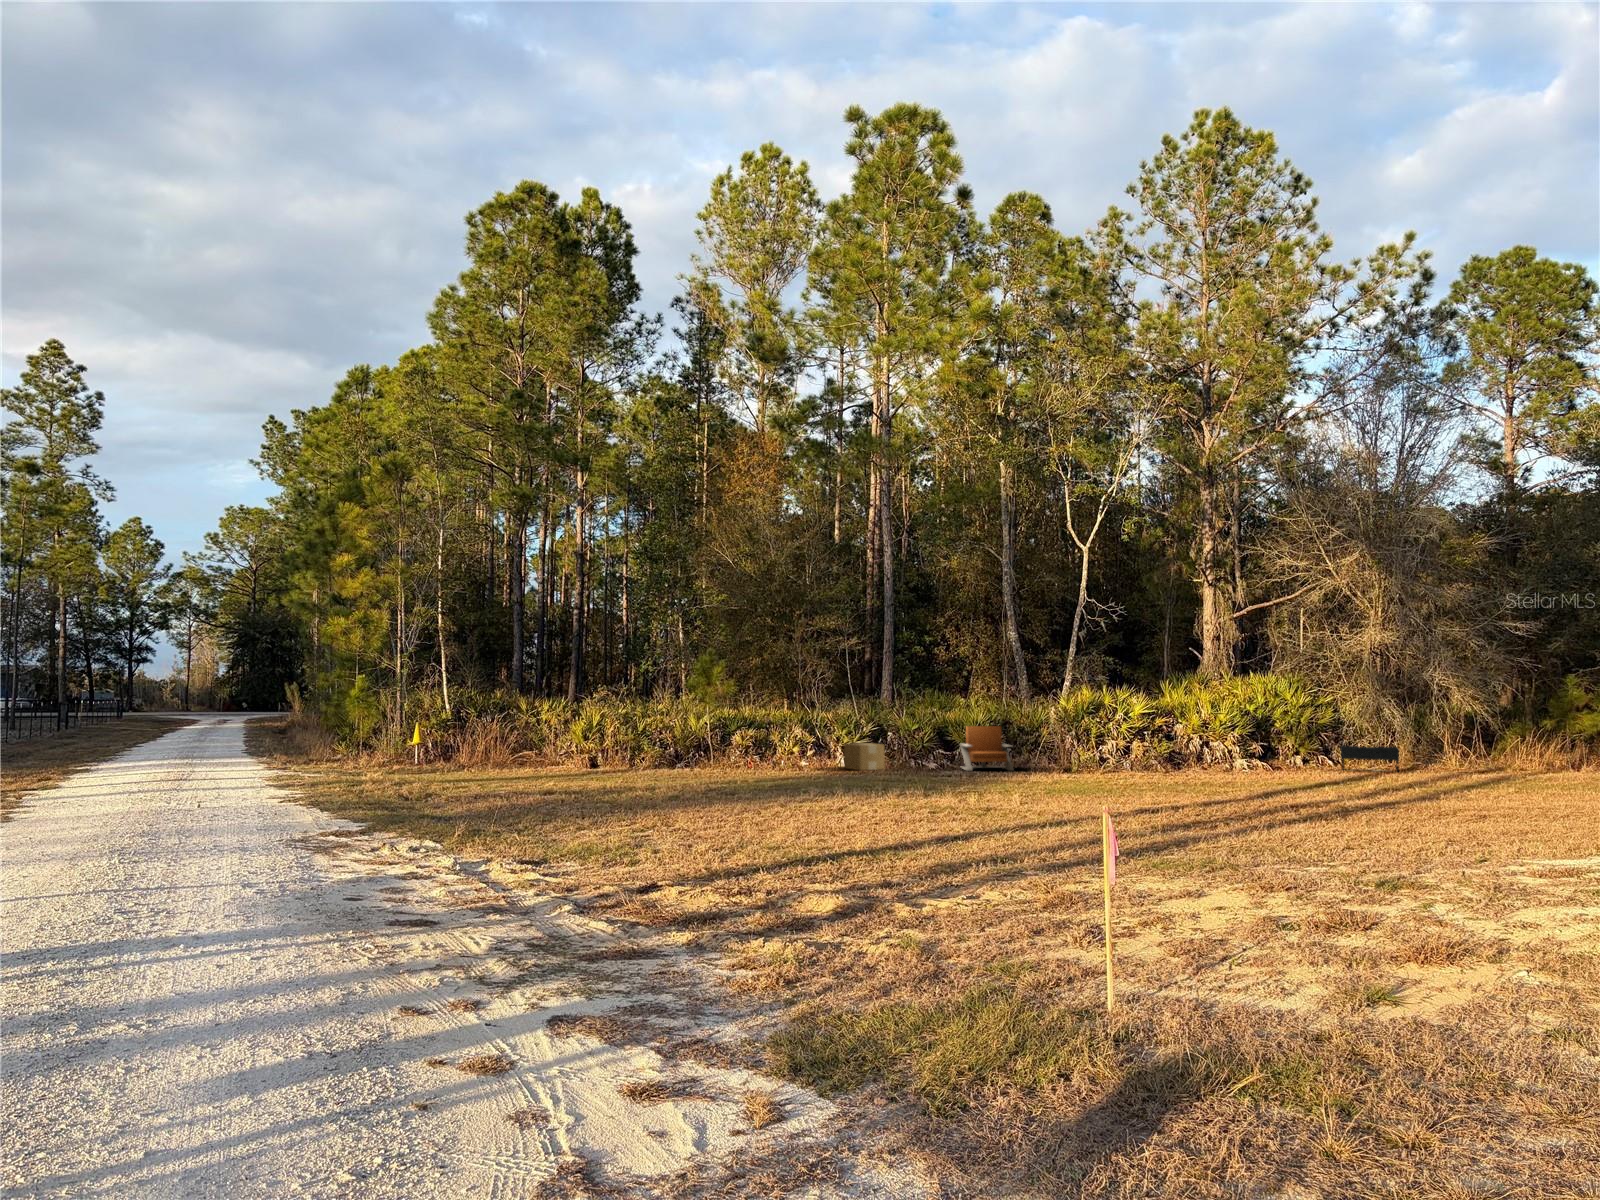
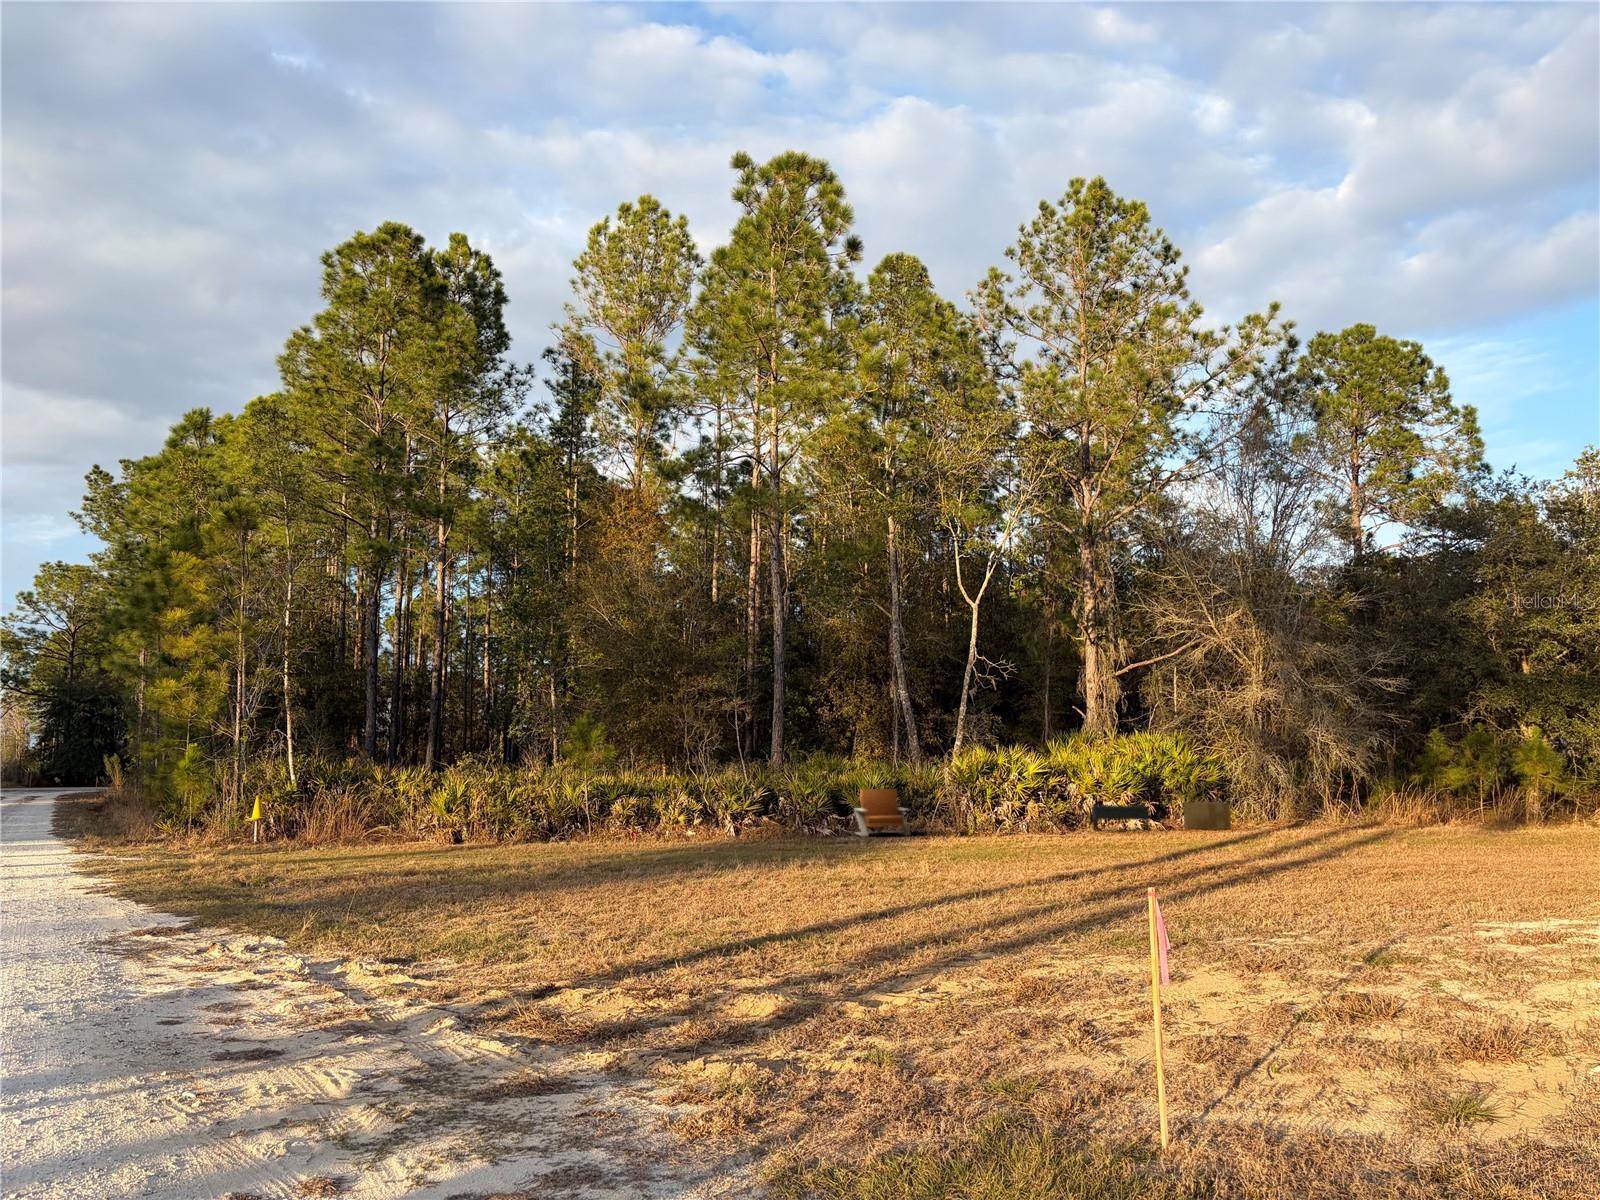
cardboard box: present [844,743,885,770] -> present [1184,802,1231,830]
bench: present [1340,745,1399,771] -> present [1092,805,1149,830]

